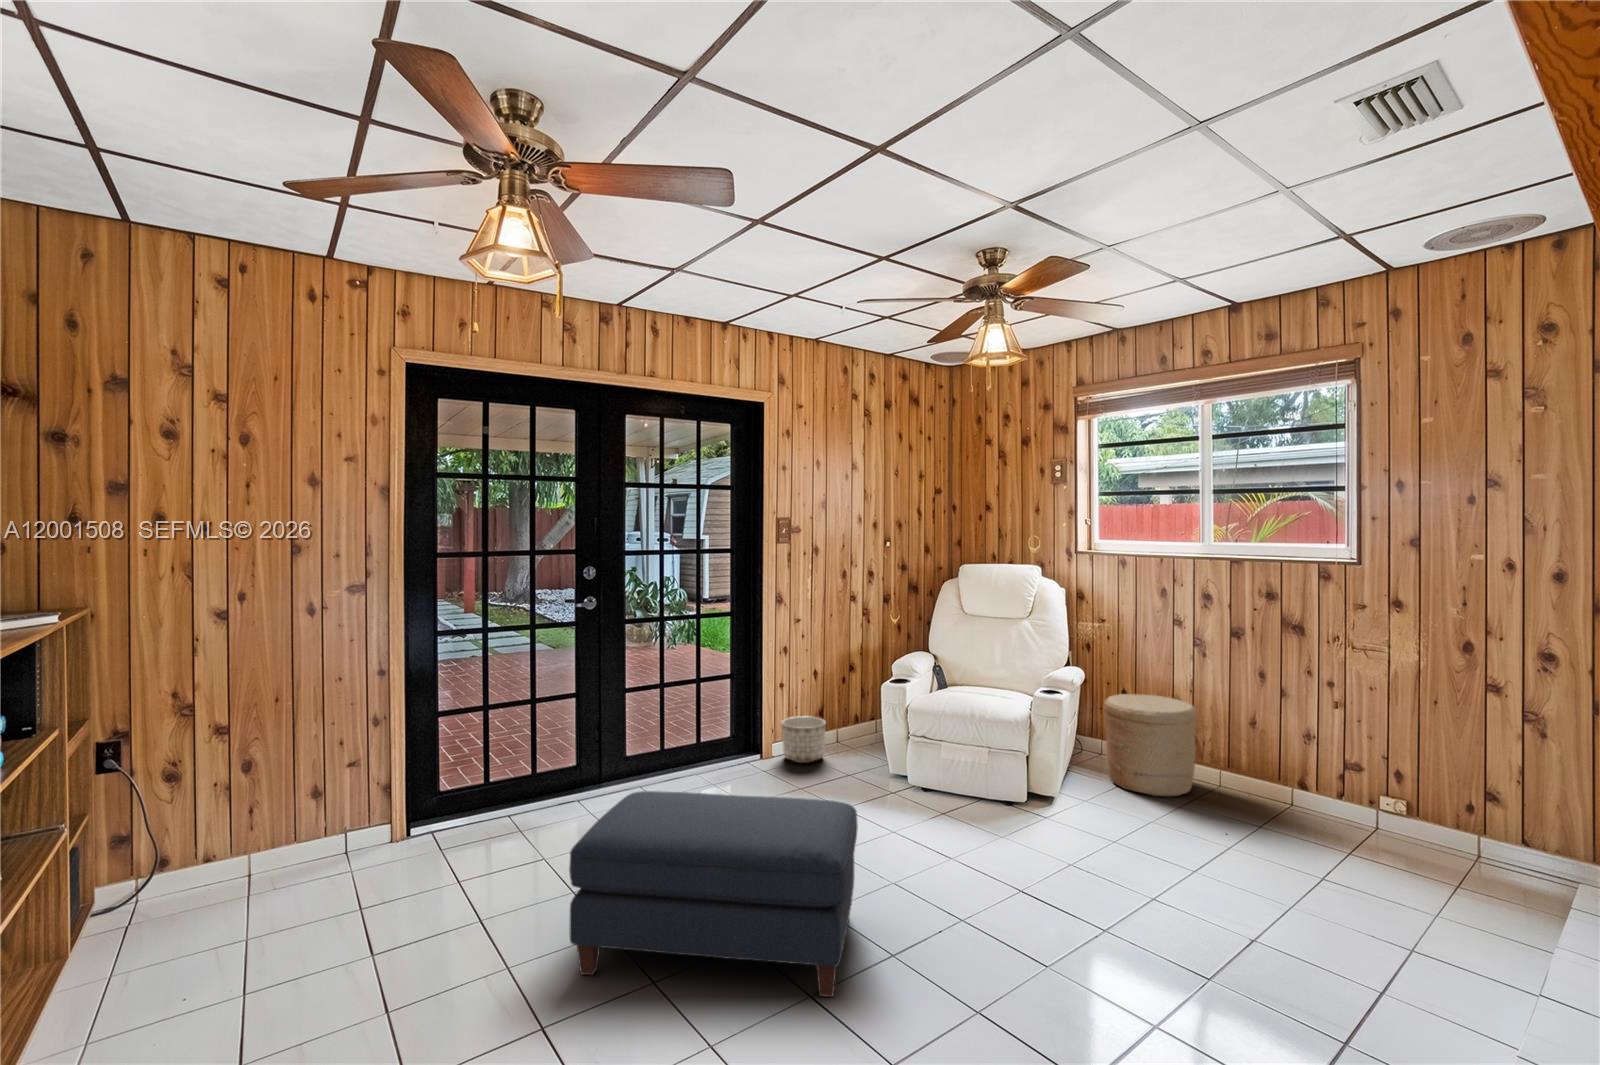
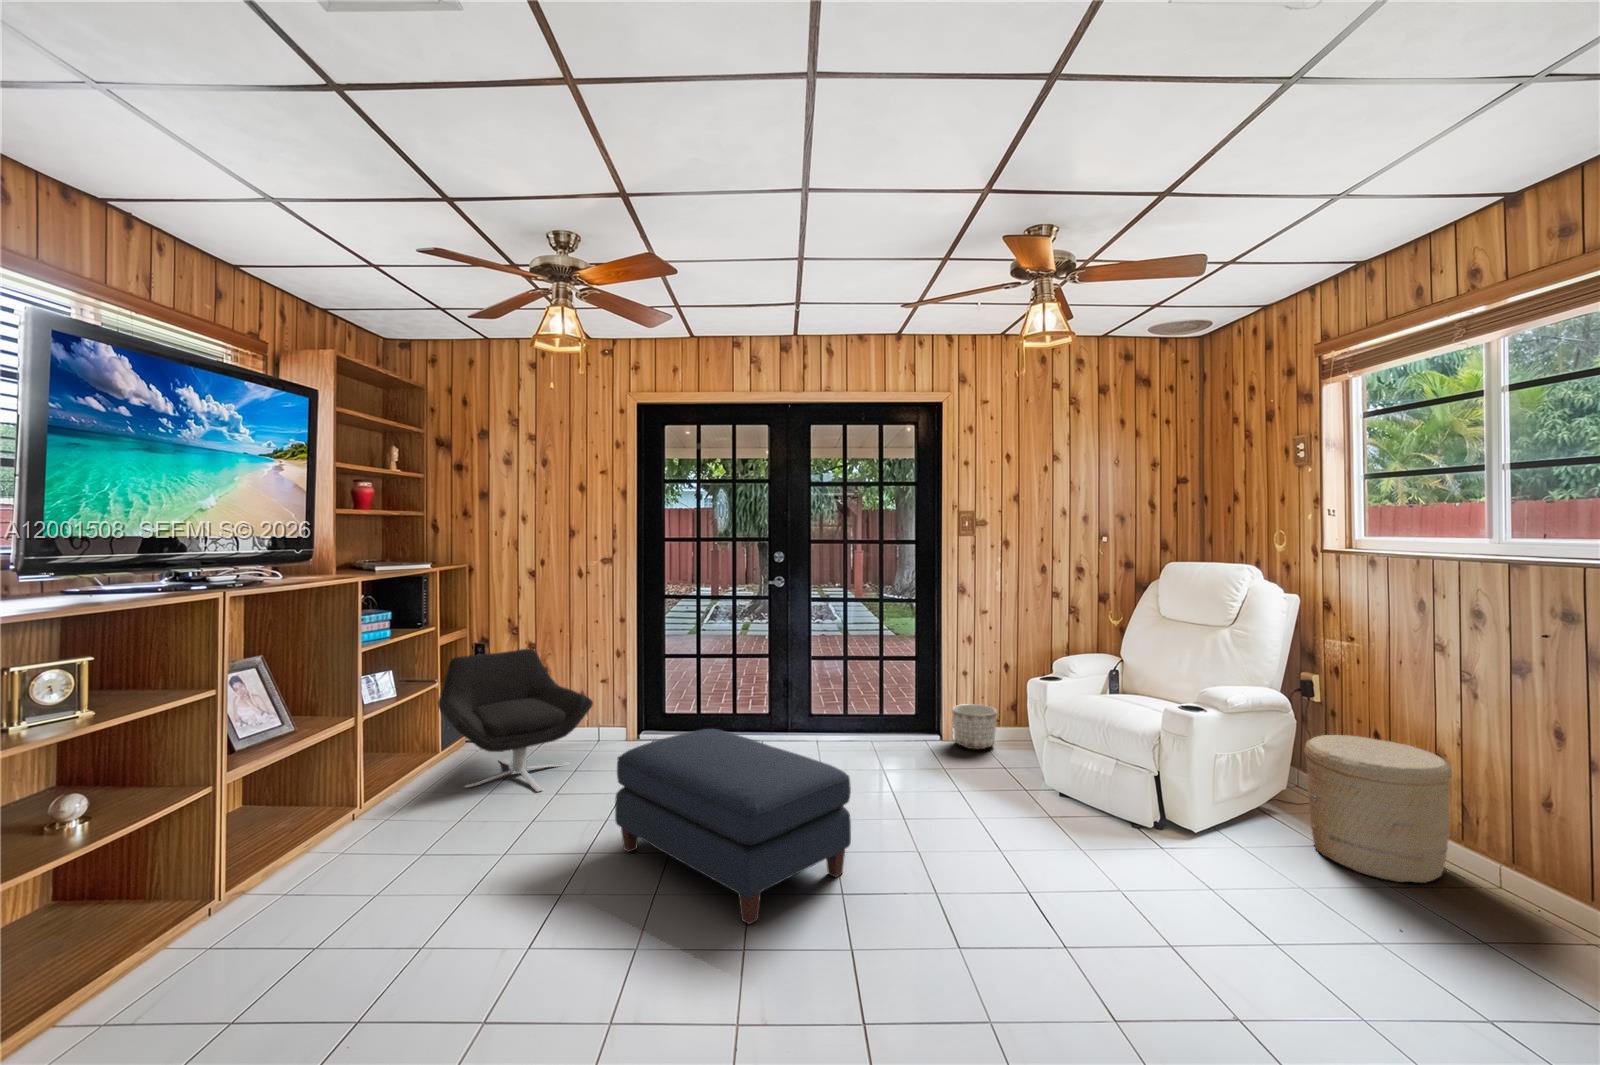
lounge chair: none [85,733,386,979] -> present [438,649,593,792]

